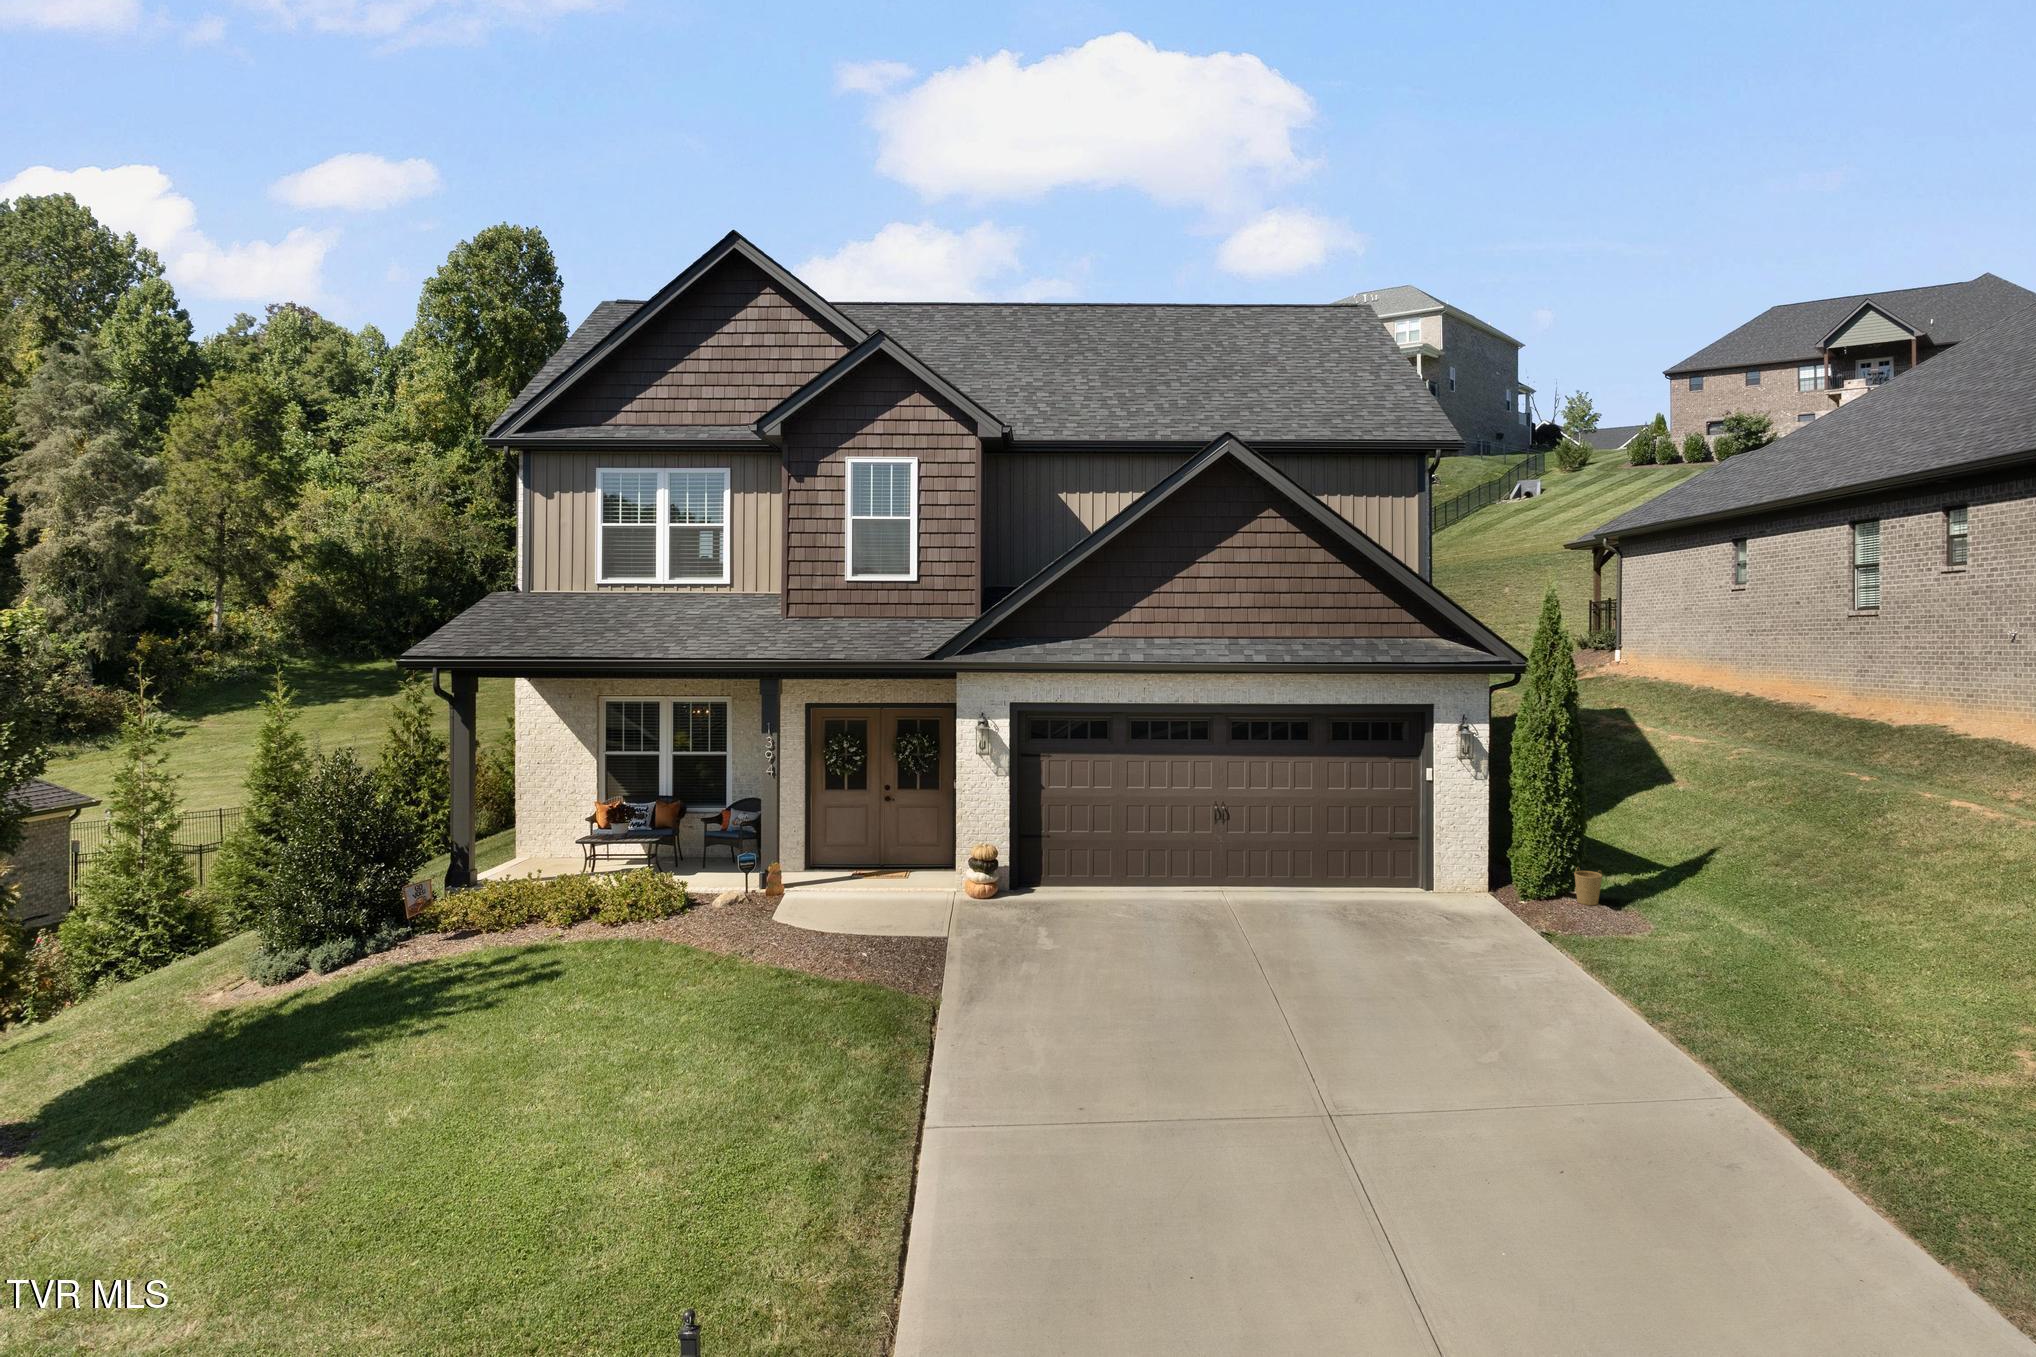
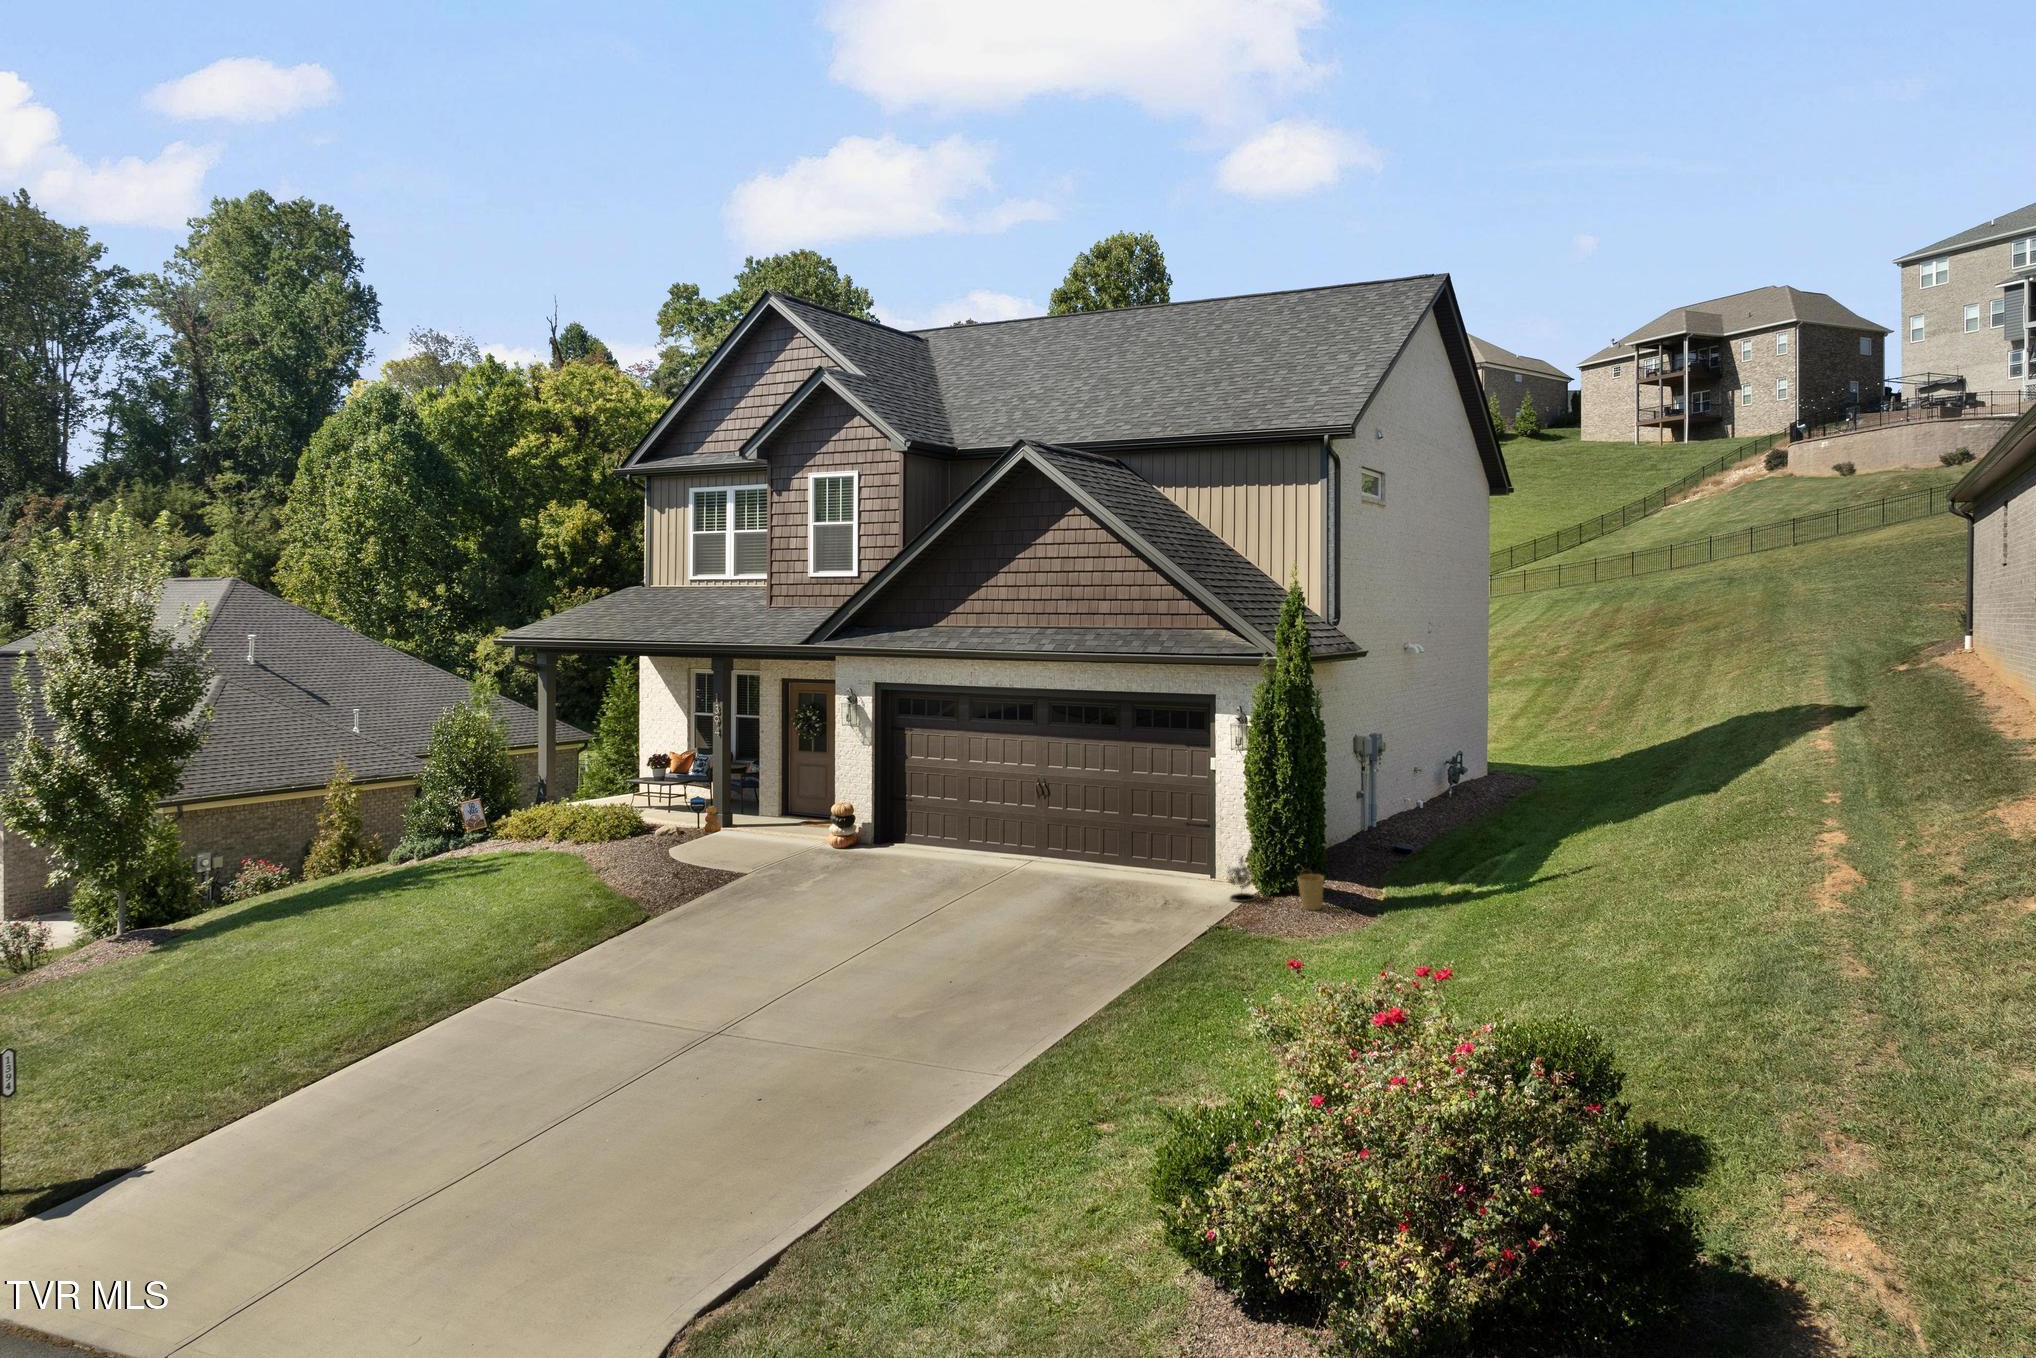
potted tree: none [1493,856,1529,906] -> present [1227,855,1256,902]

